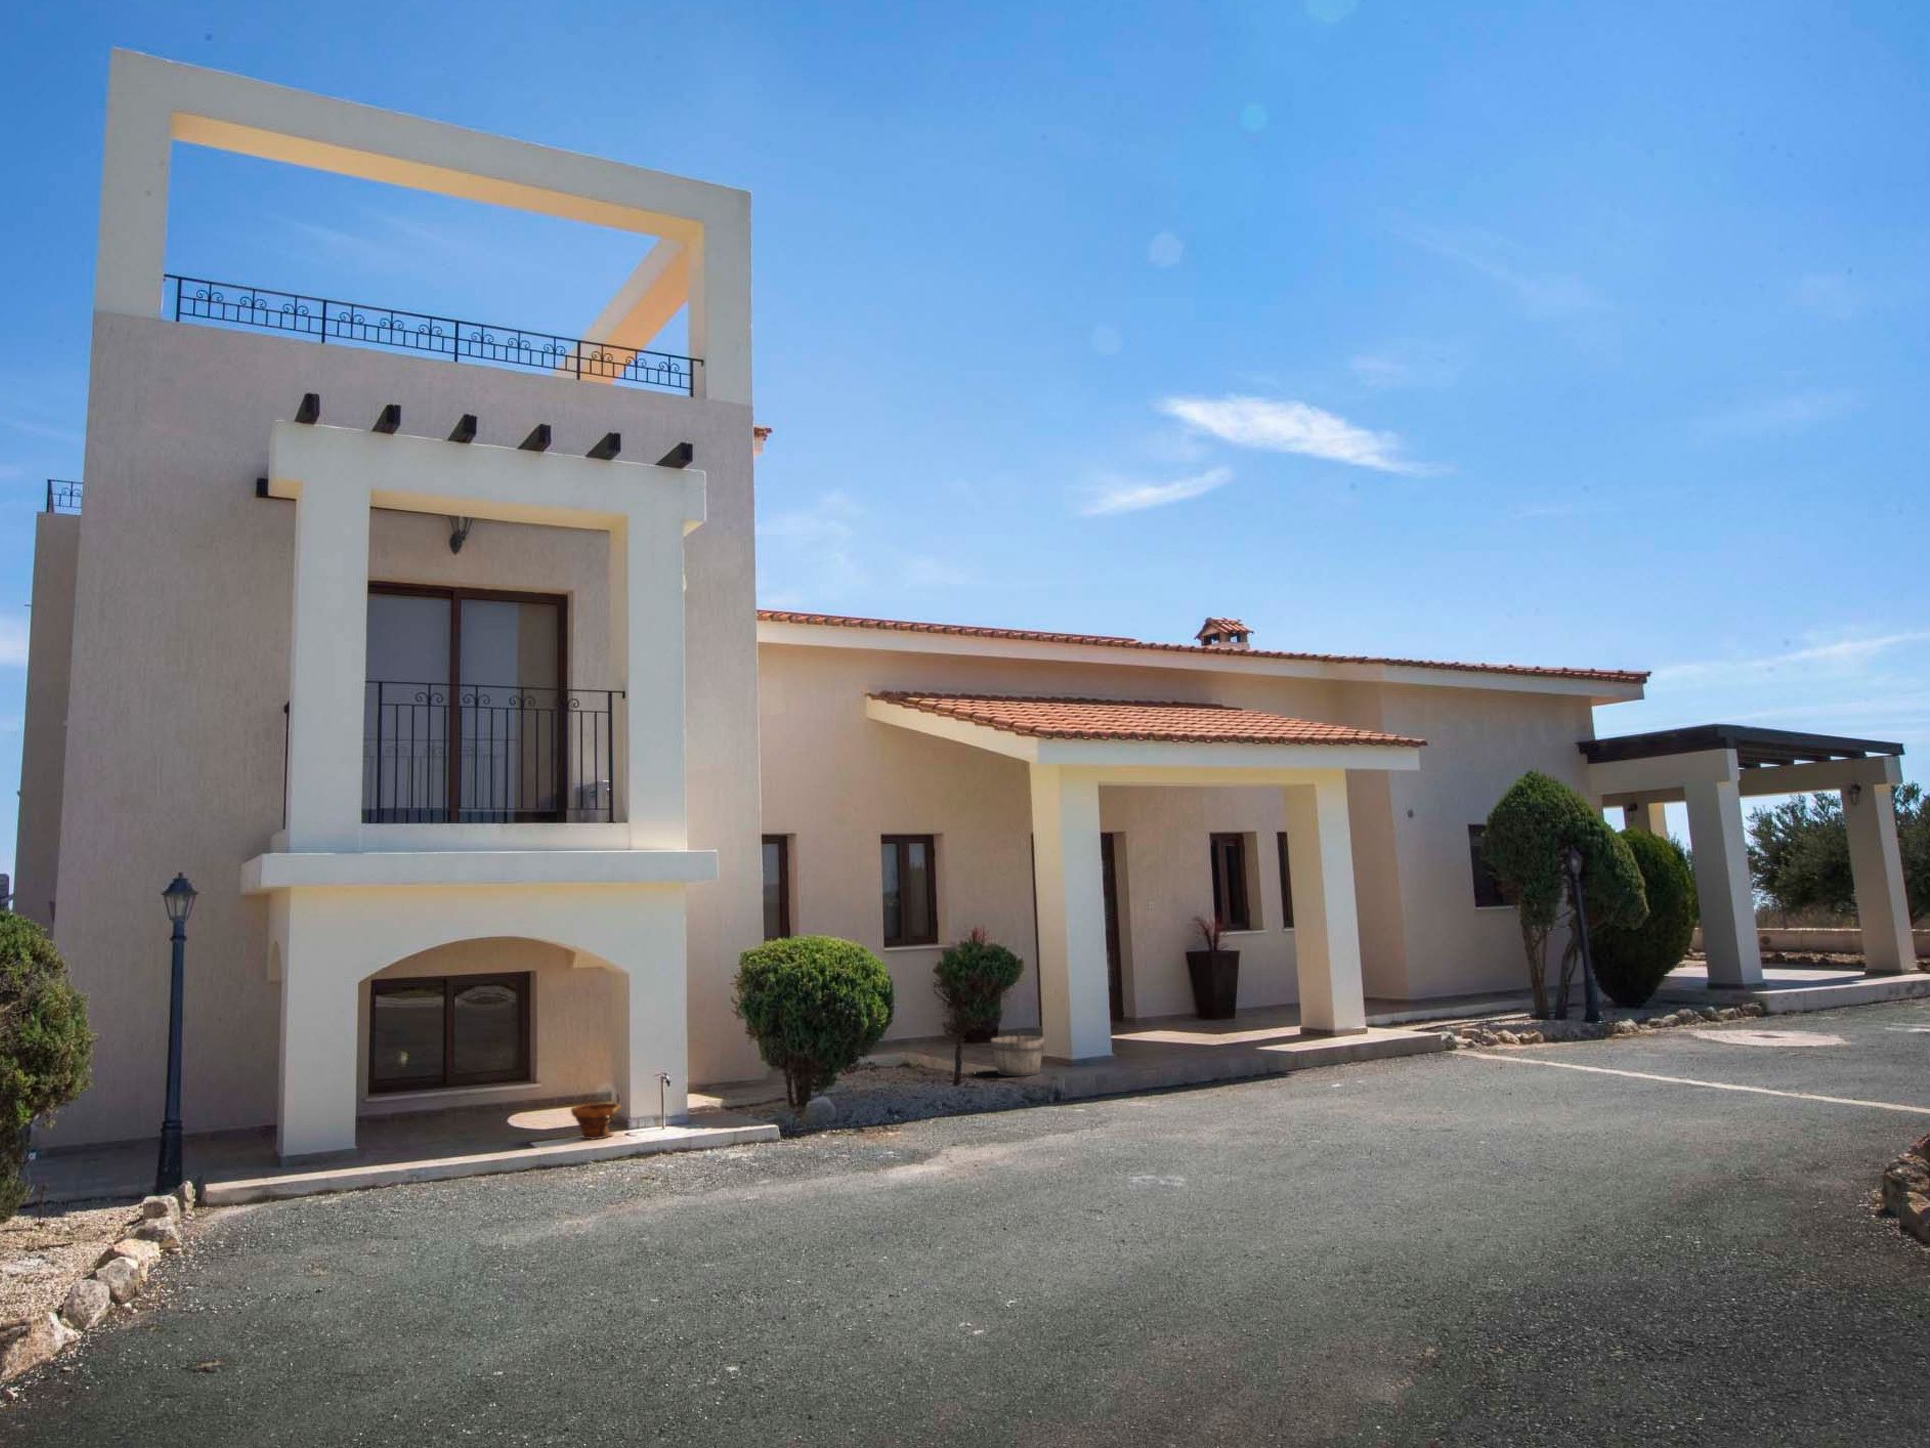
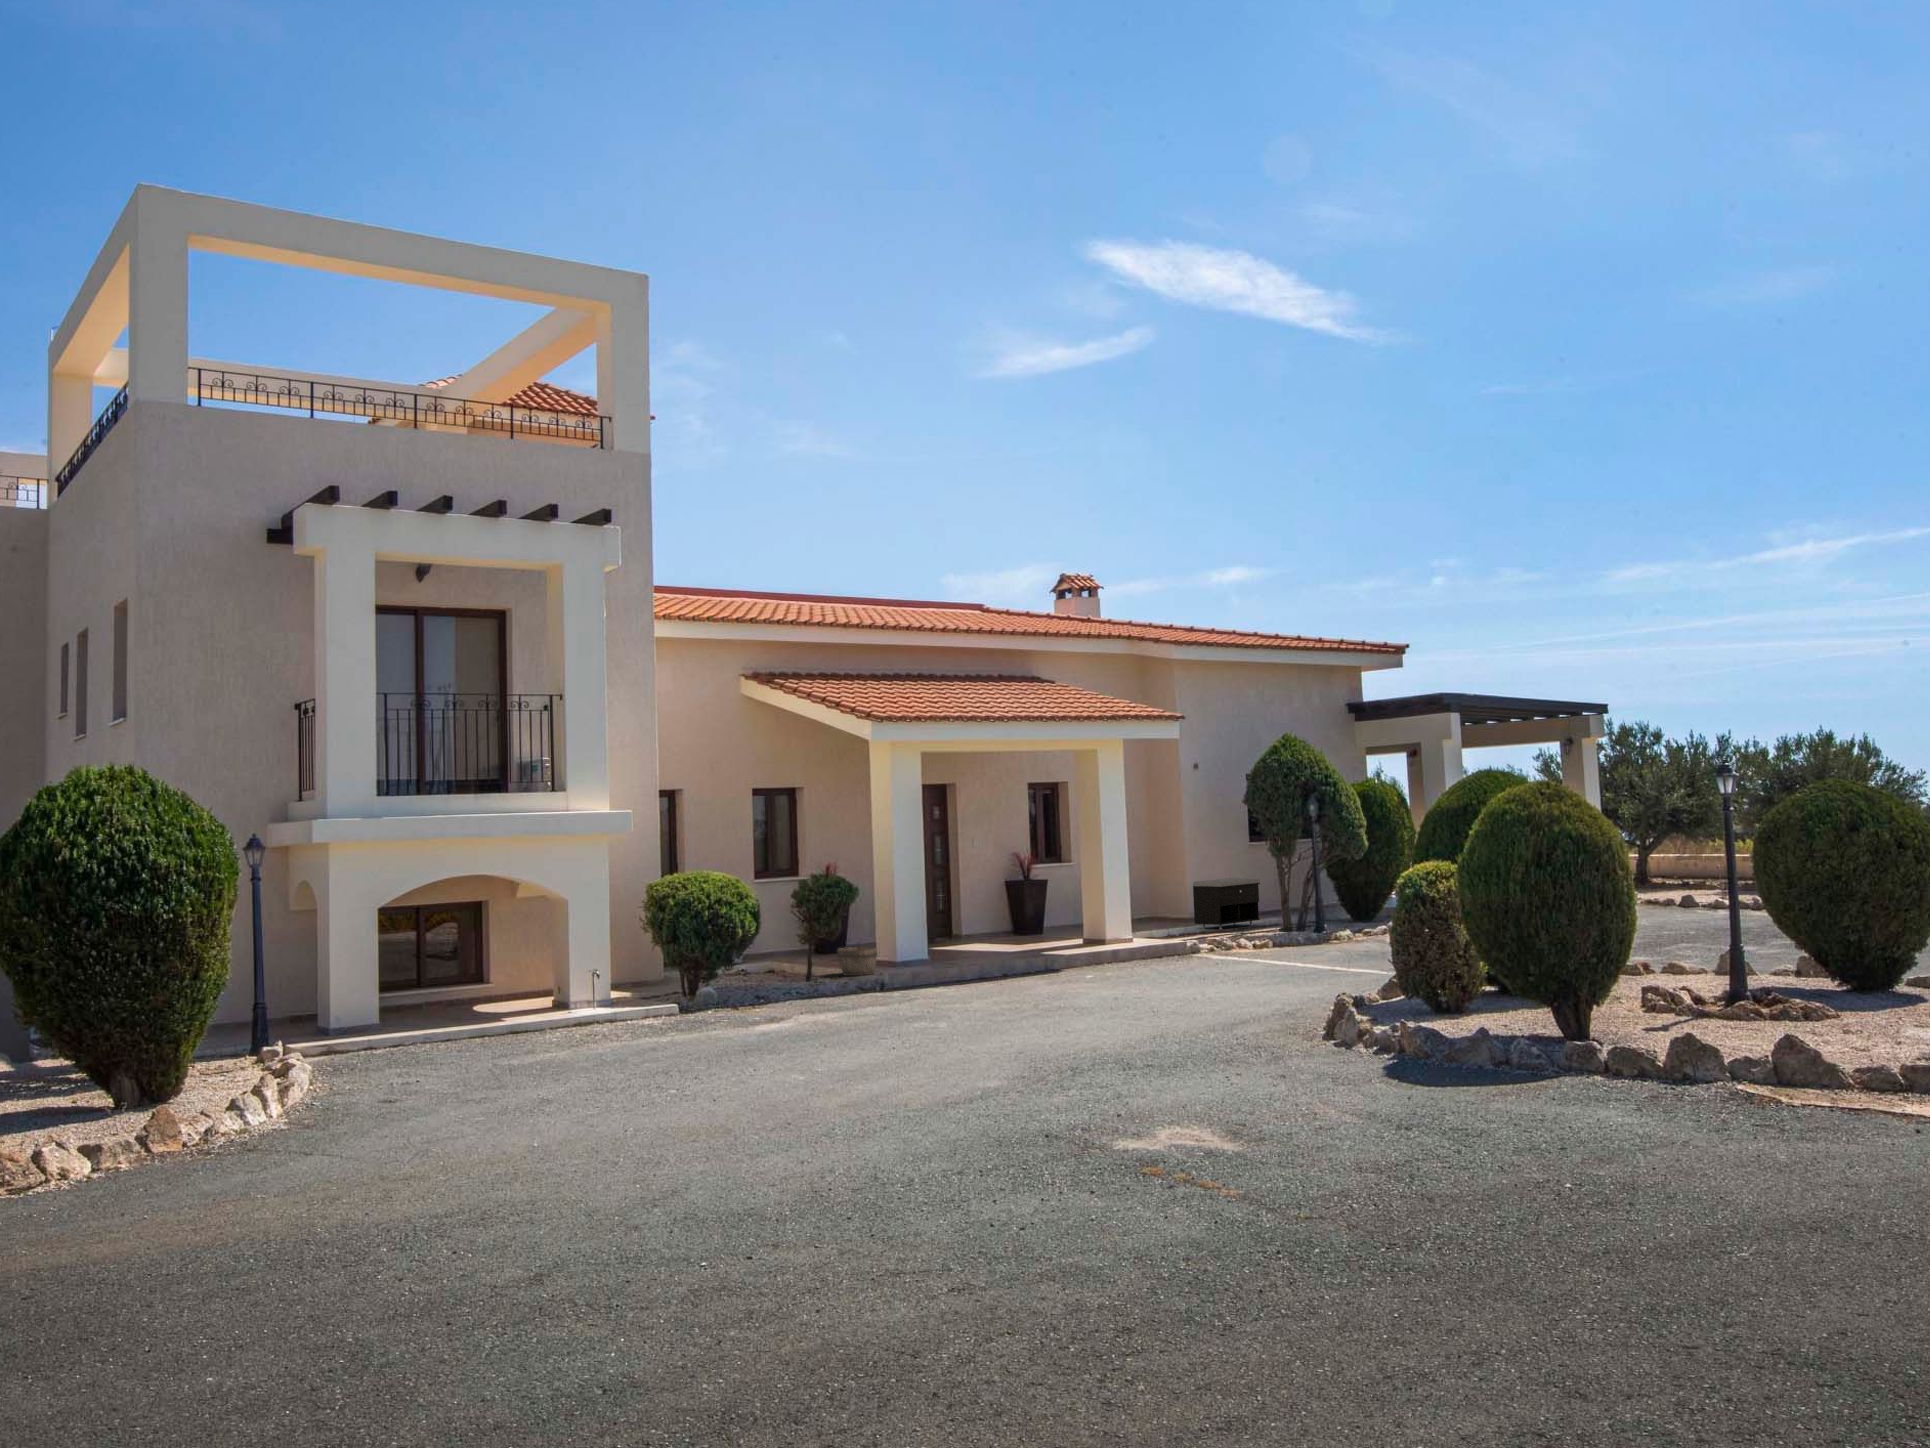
storage bench: none [1410,950,1495,1014] -> present [1193,878,1260,929]
planter: present [571,1102,621,1139] -> none [527,992,563,1017]

